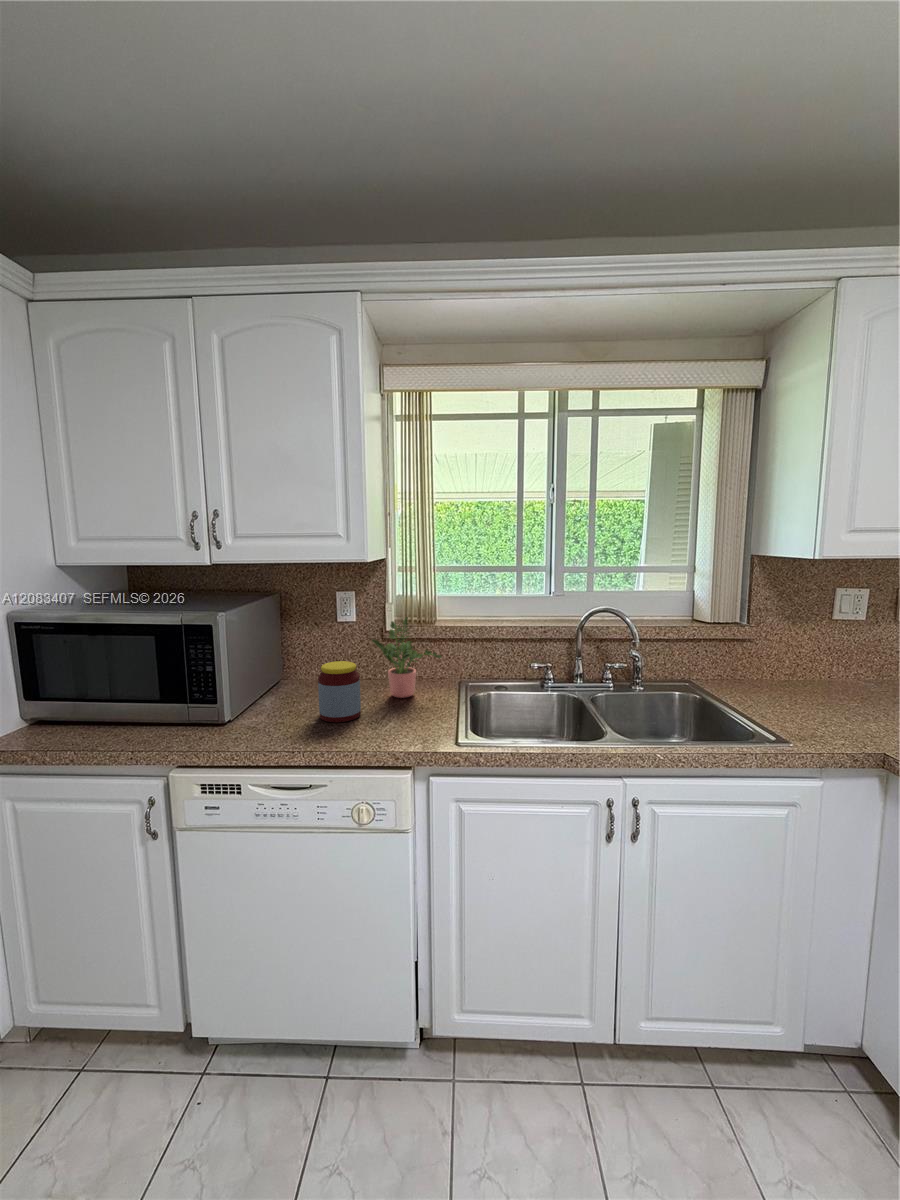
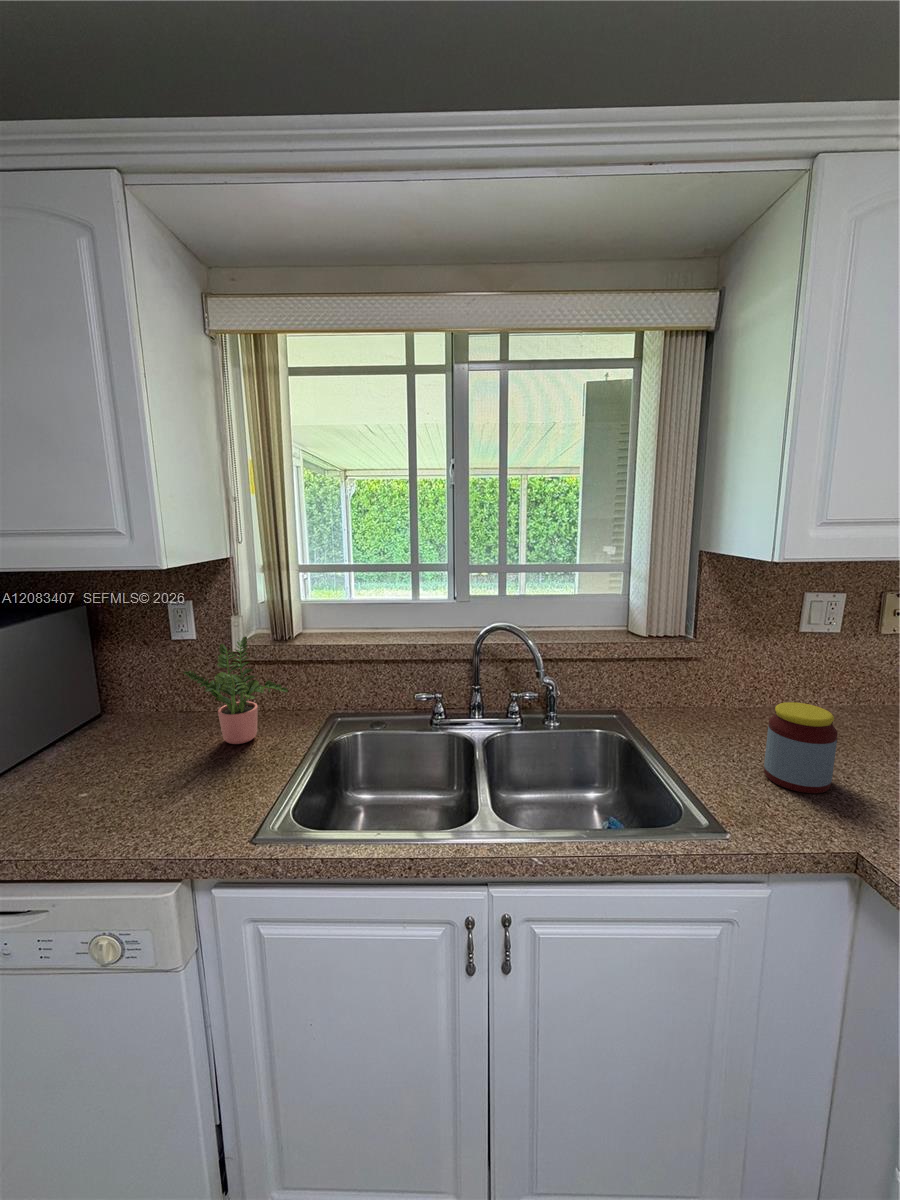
jar: present [318,661,361,722] -> present [764,702,838,793]

